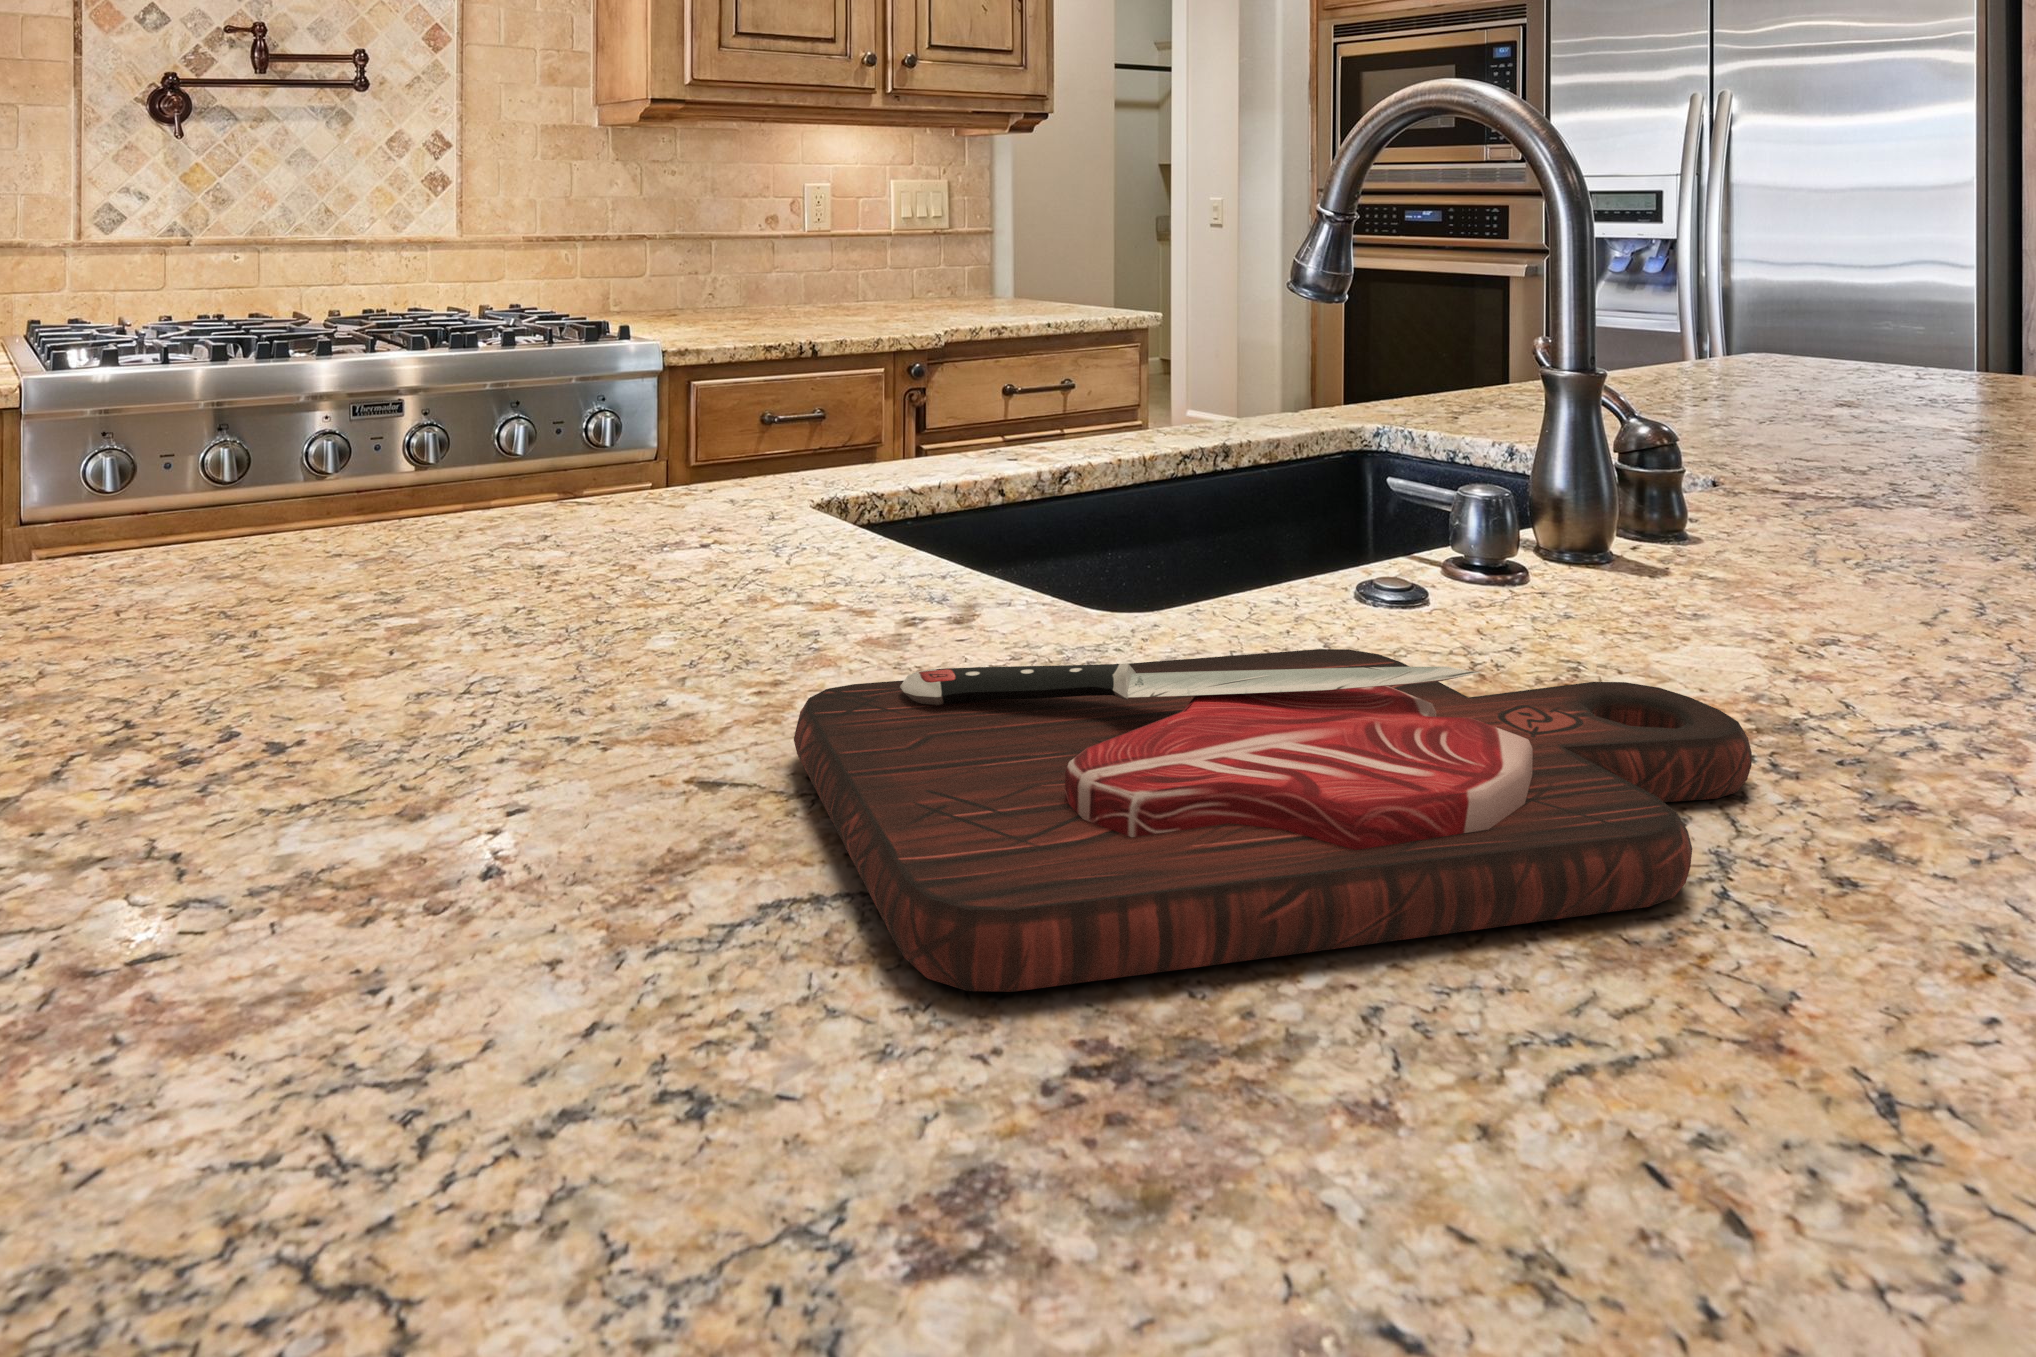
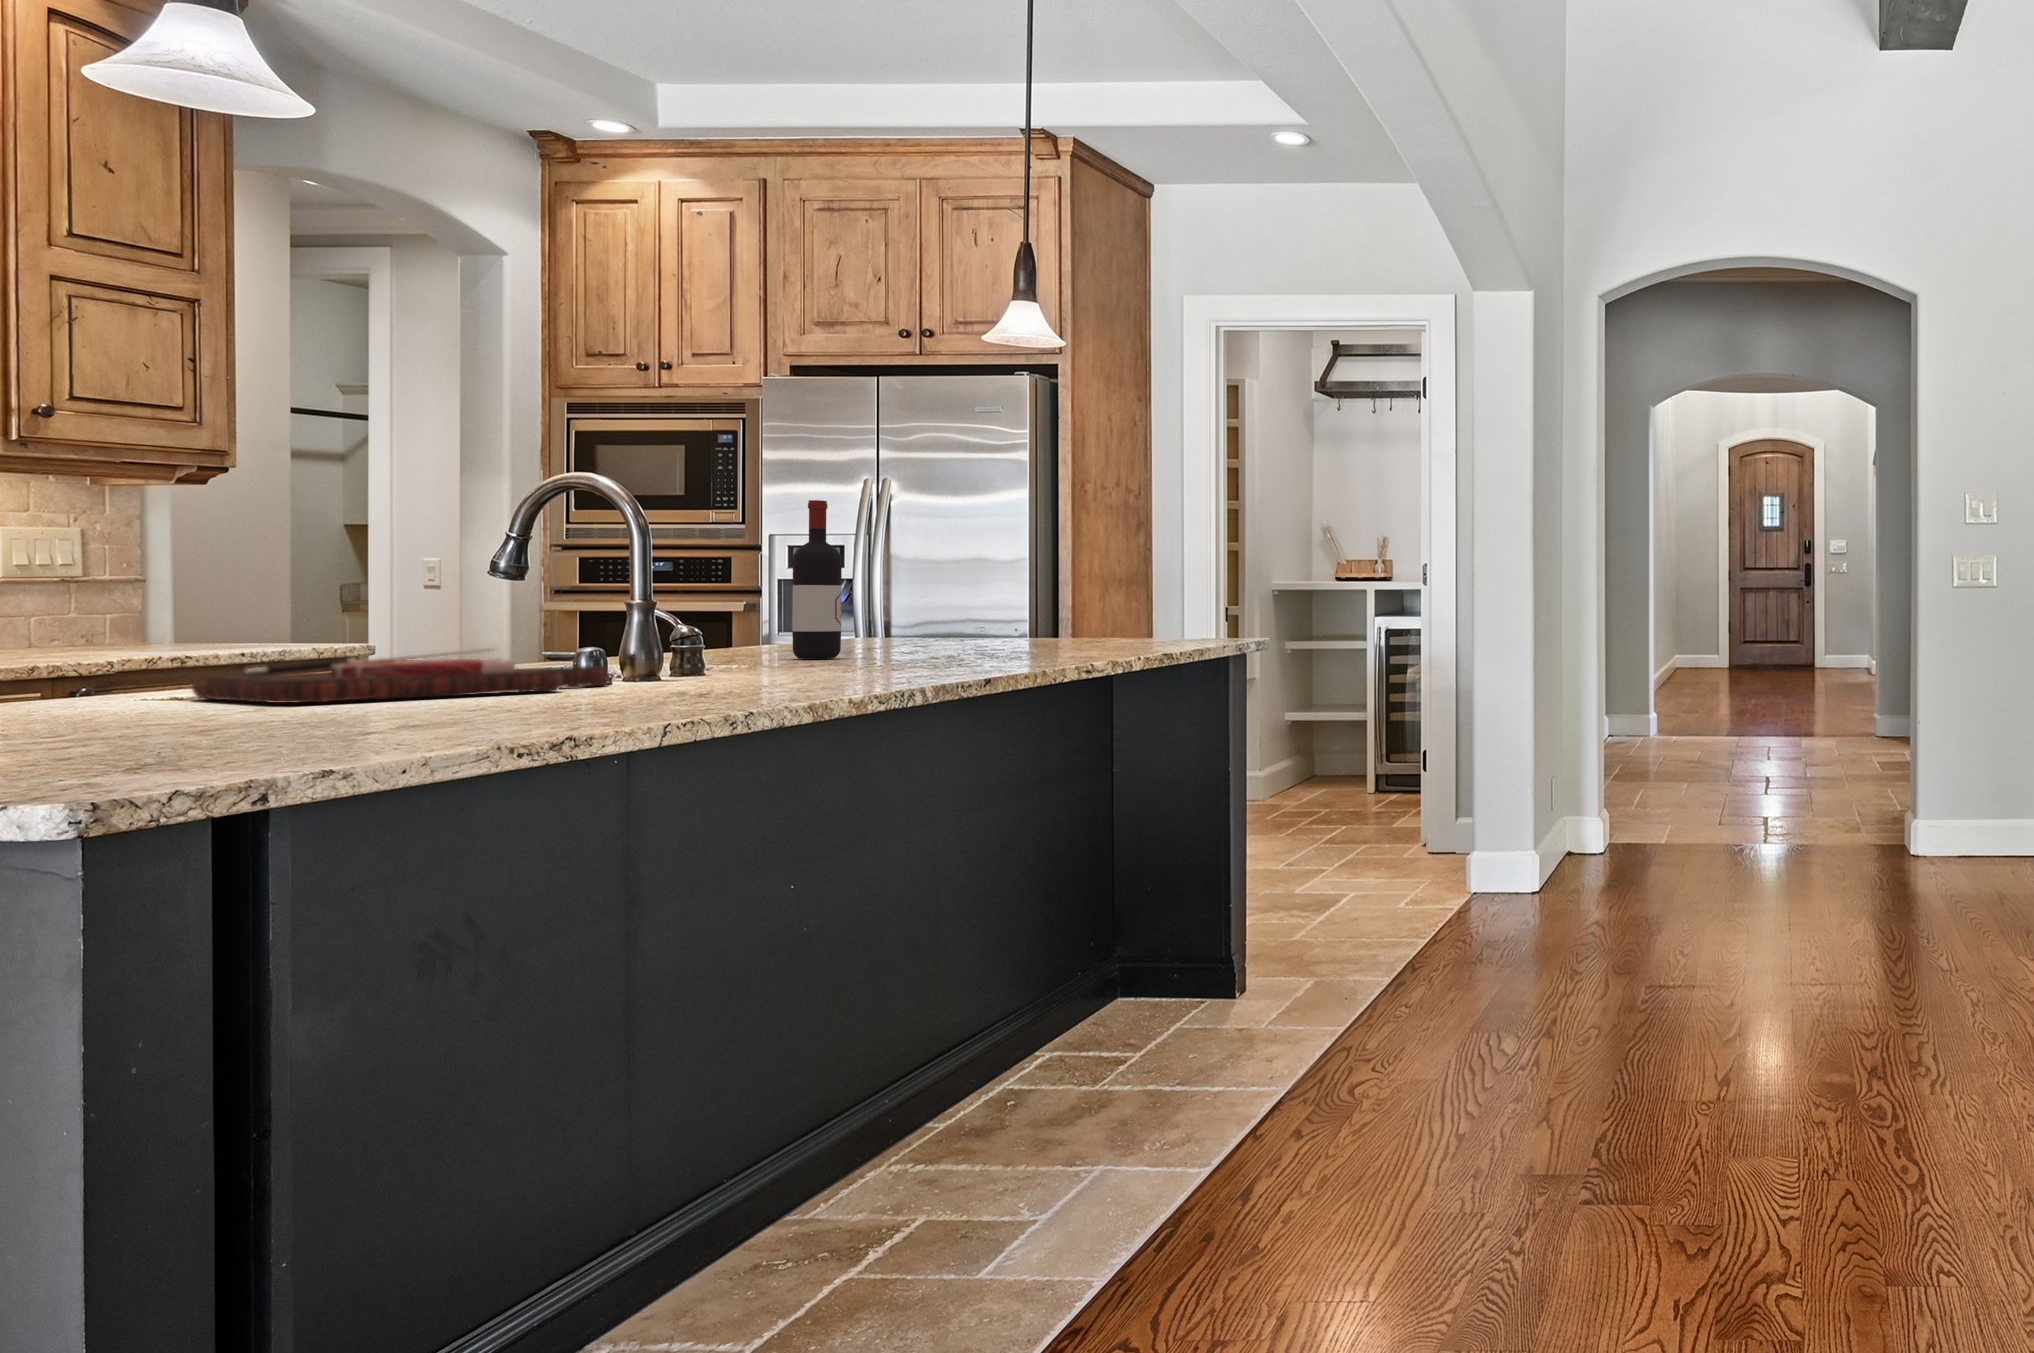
wine bottle: none [1850,136,1961,487] -> present [792,500,842,659]

